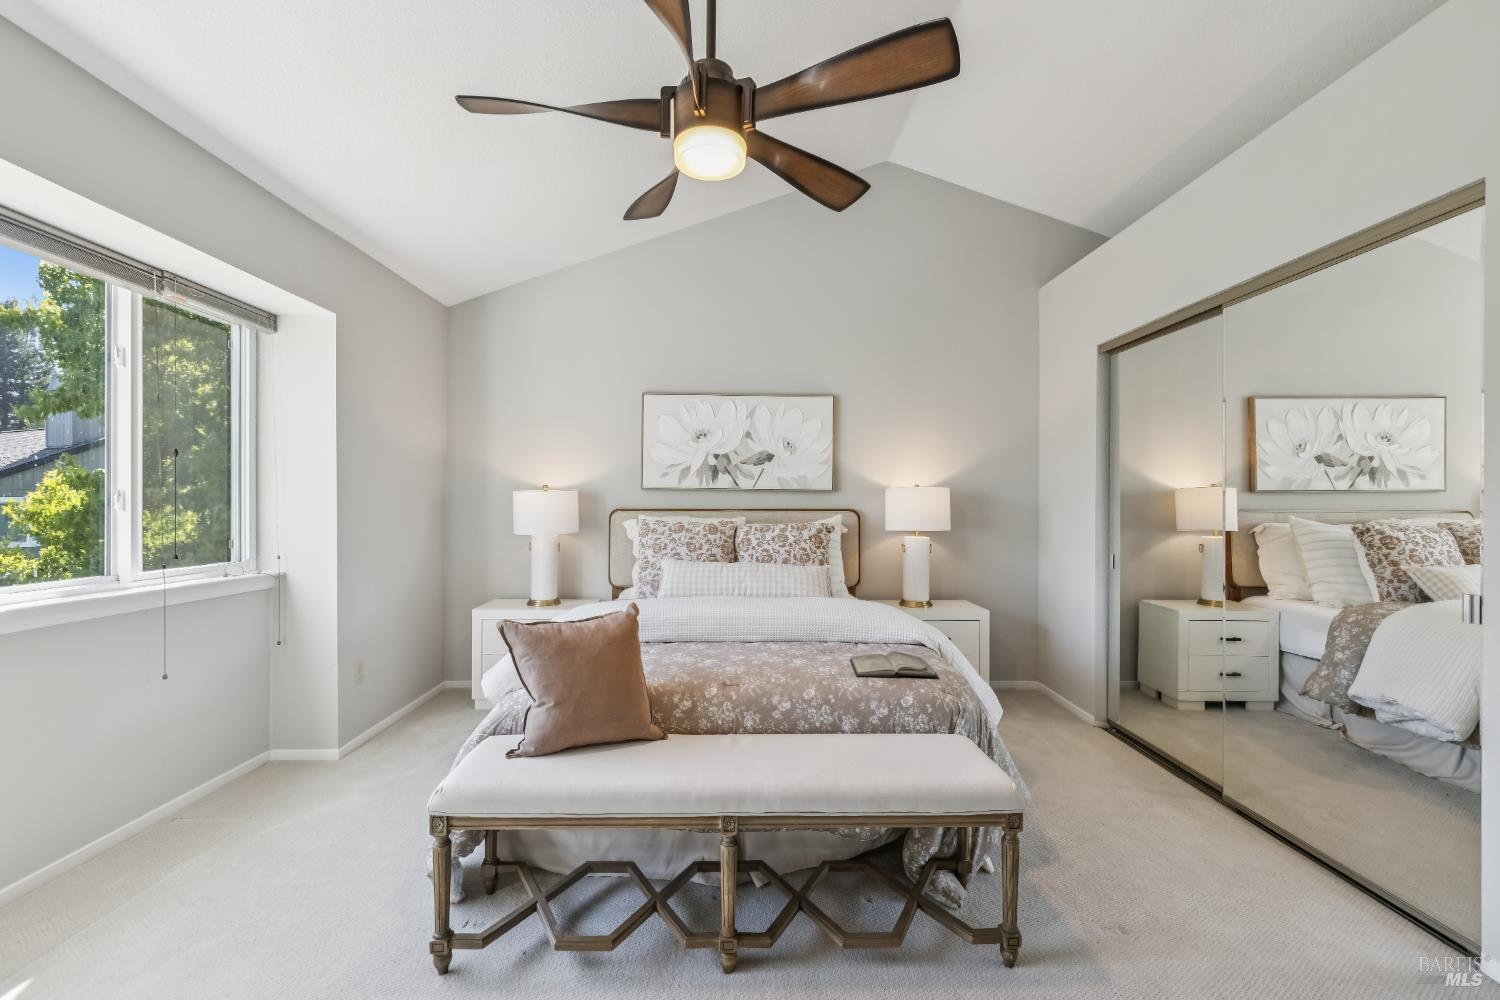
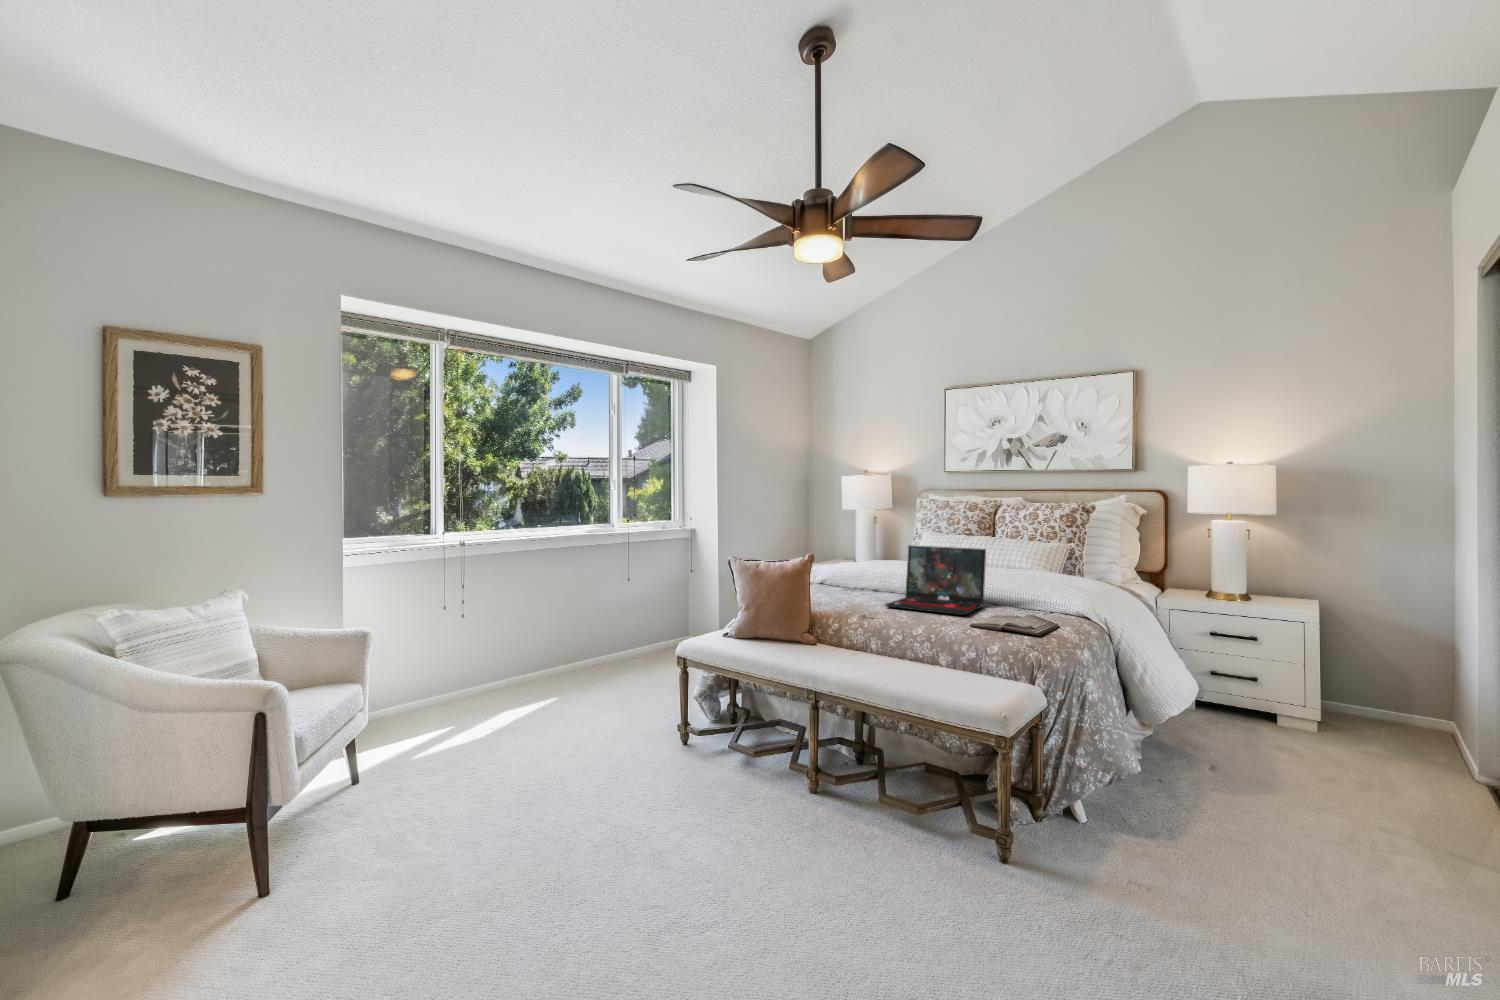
laptop: none [724,580,830,663] -> present [885,545,986,615]

